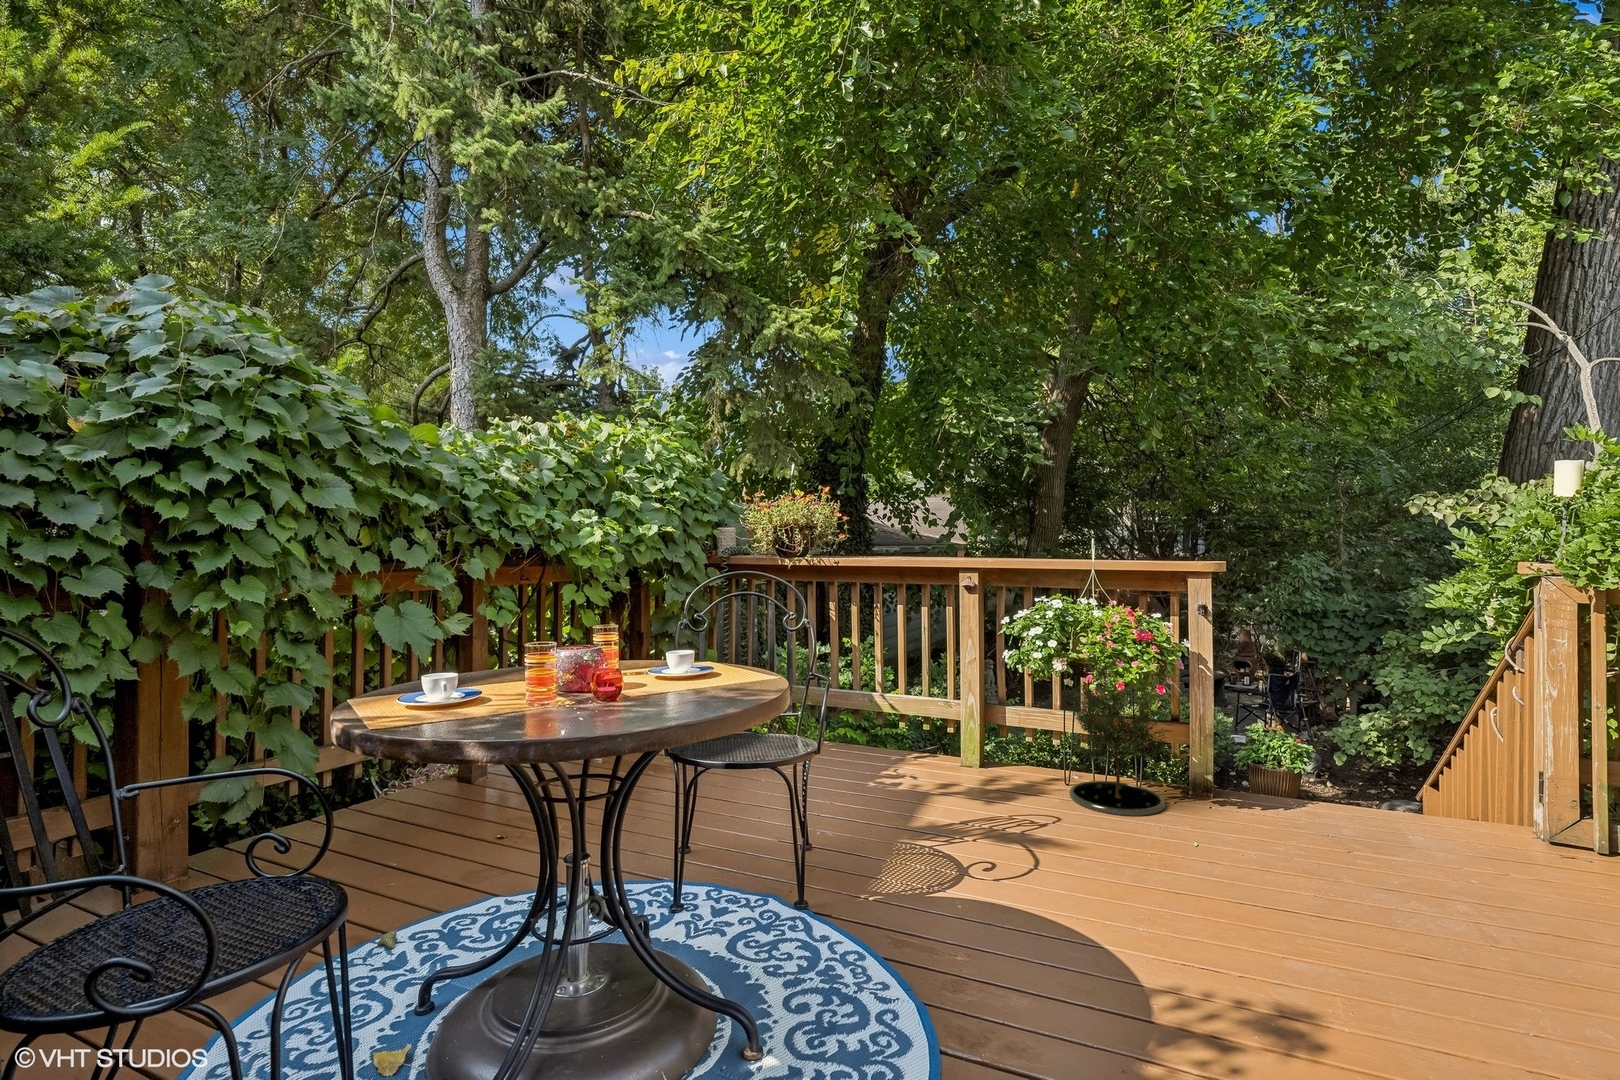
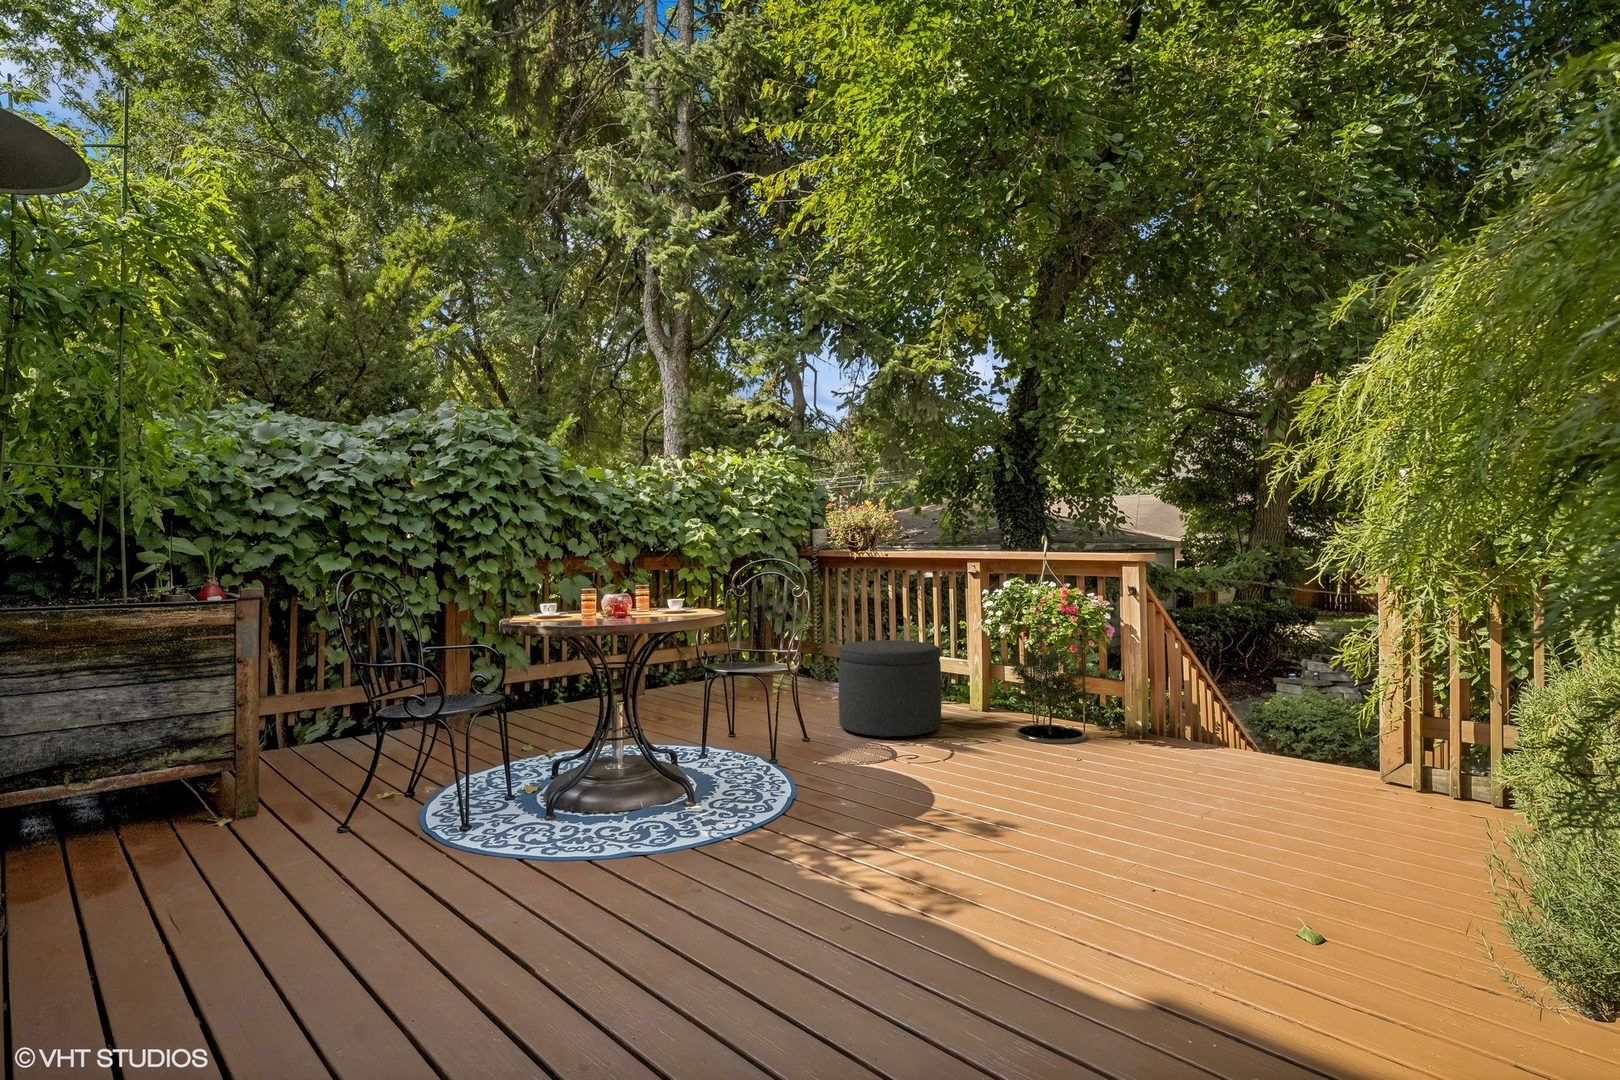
ottoman: none [840,681,983,829] -> present [839,640,941,738]

